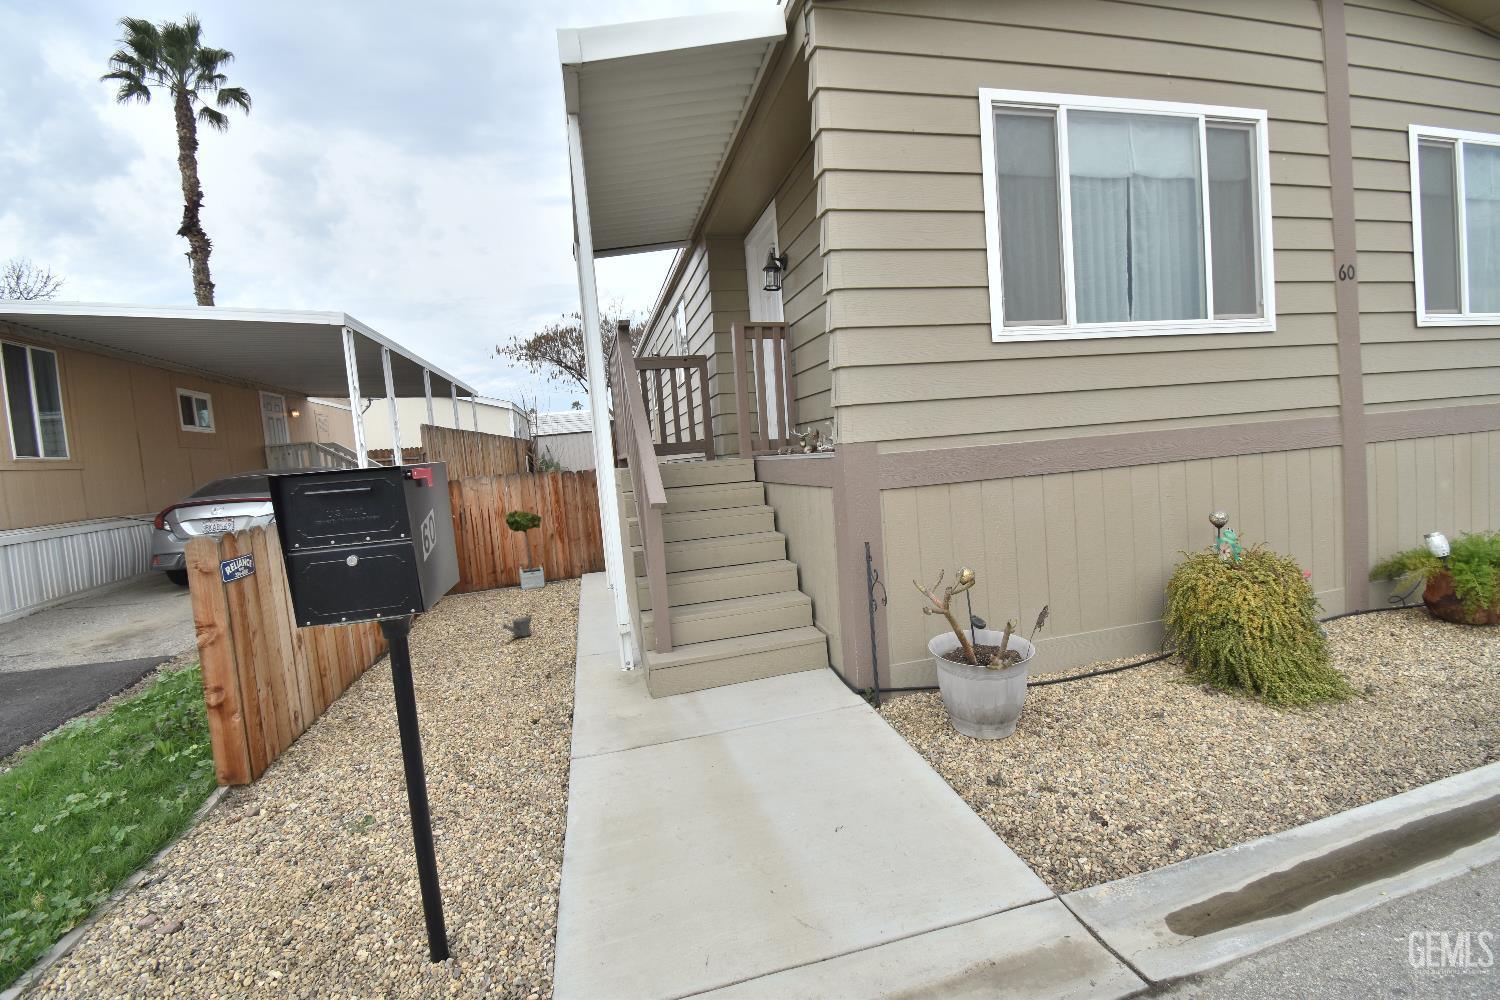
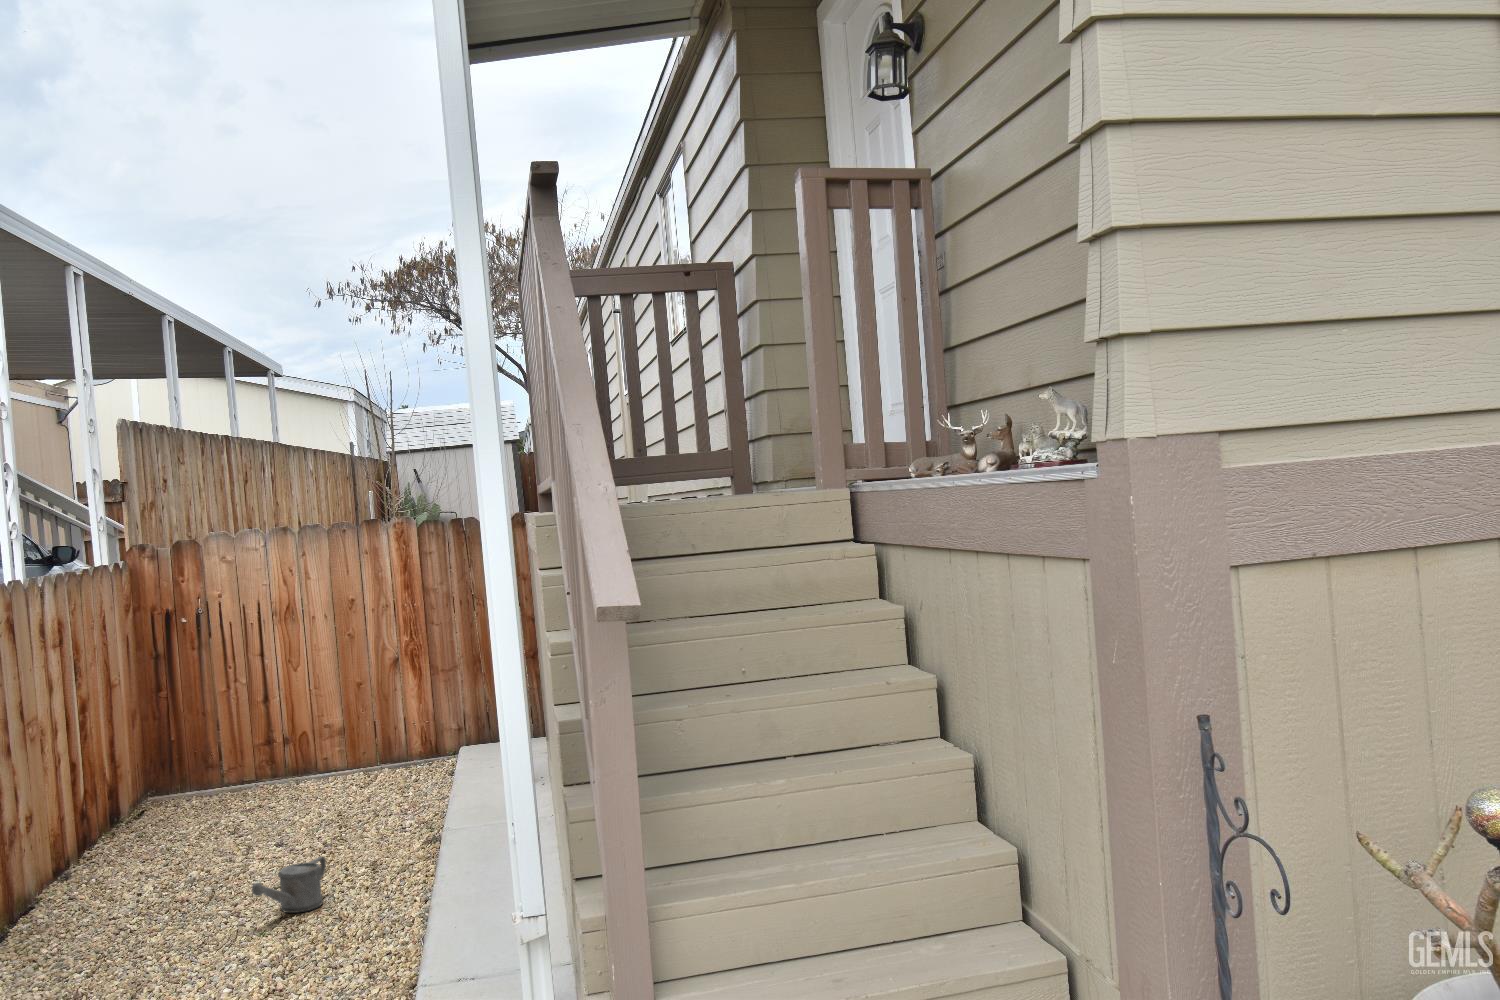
potted tree: present [506,510,545,589] -> none [294,605,377,779]

